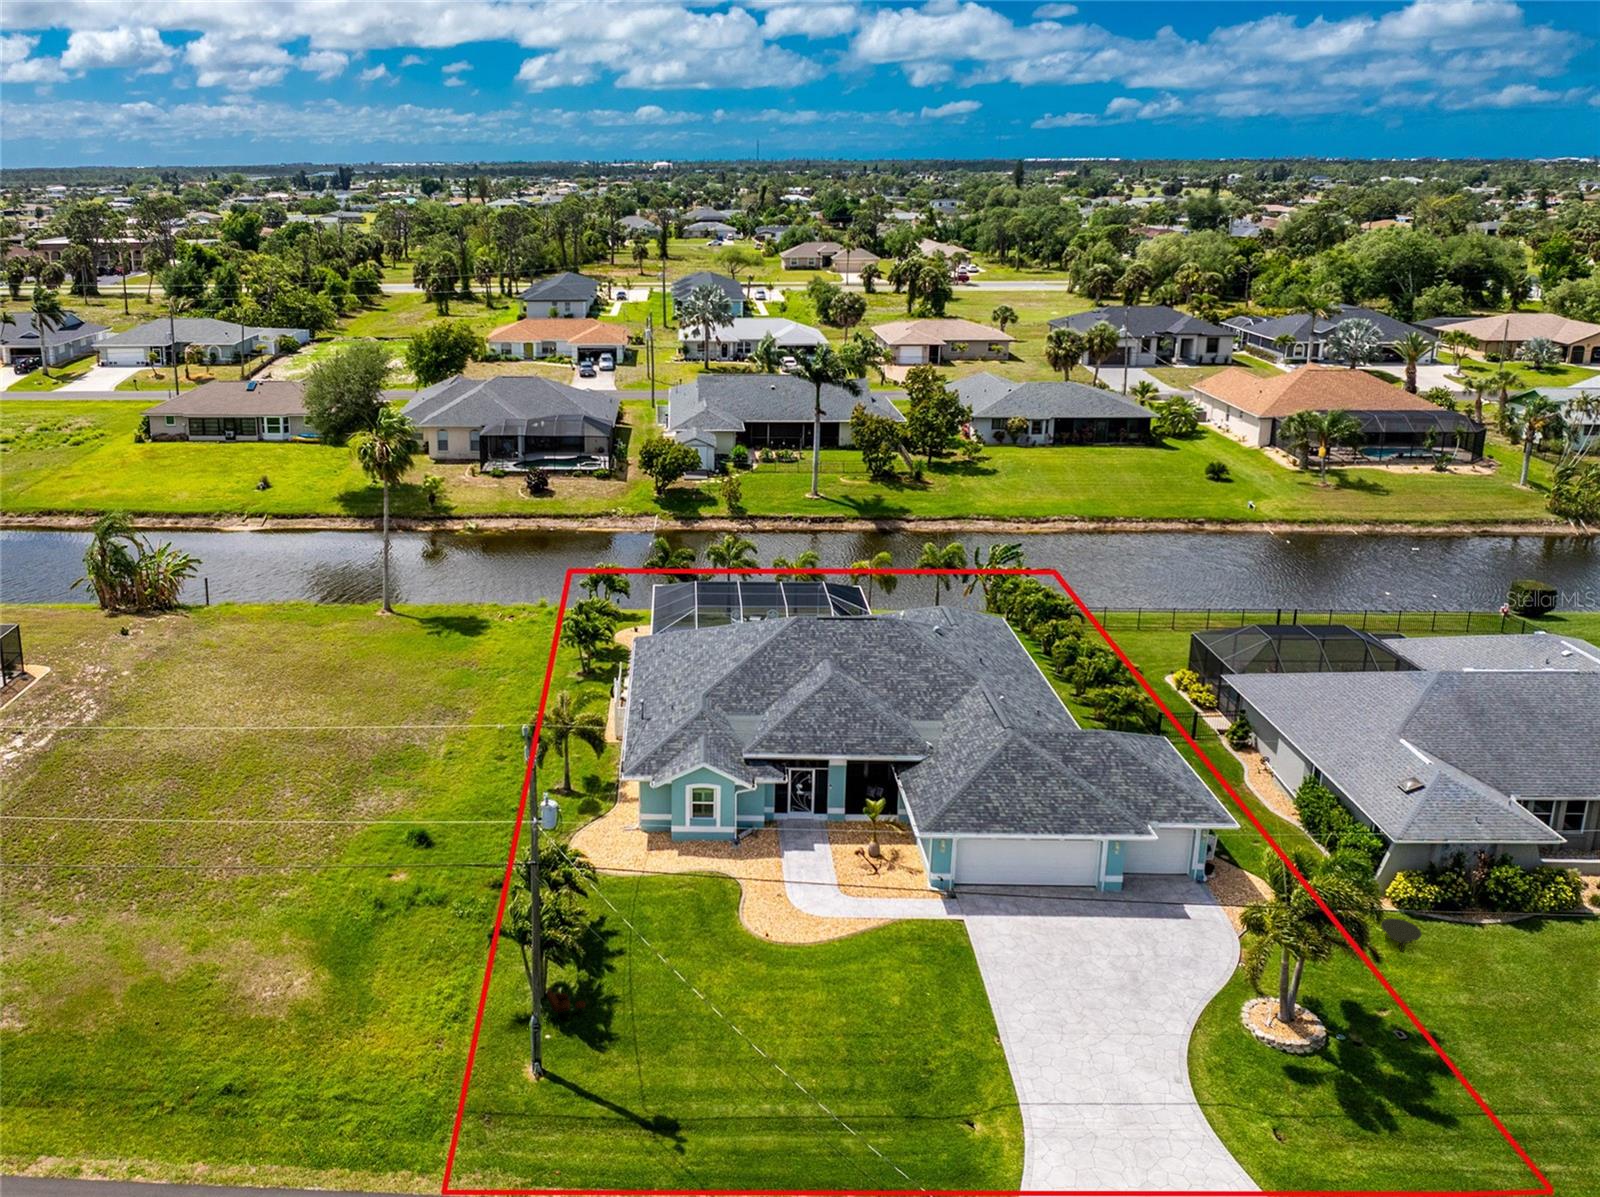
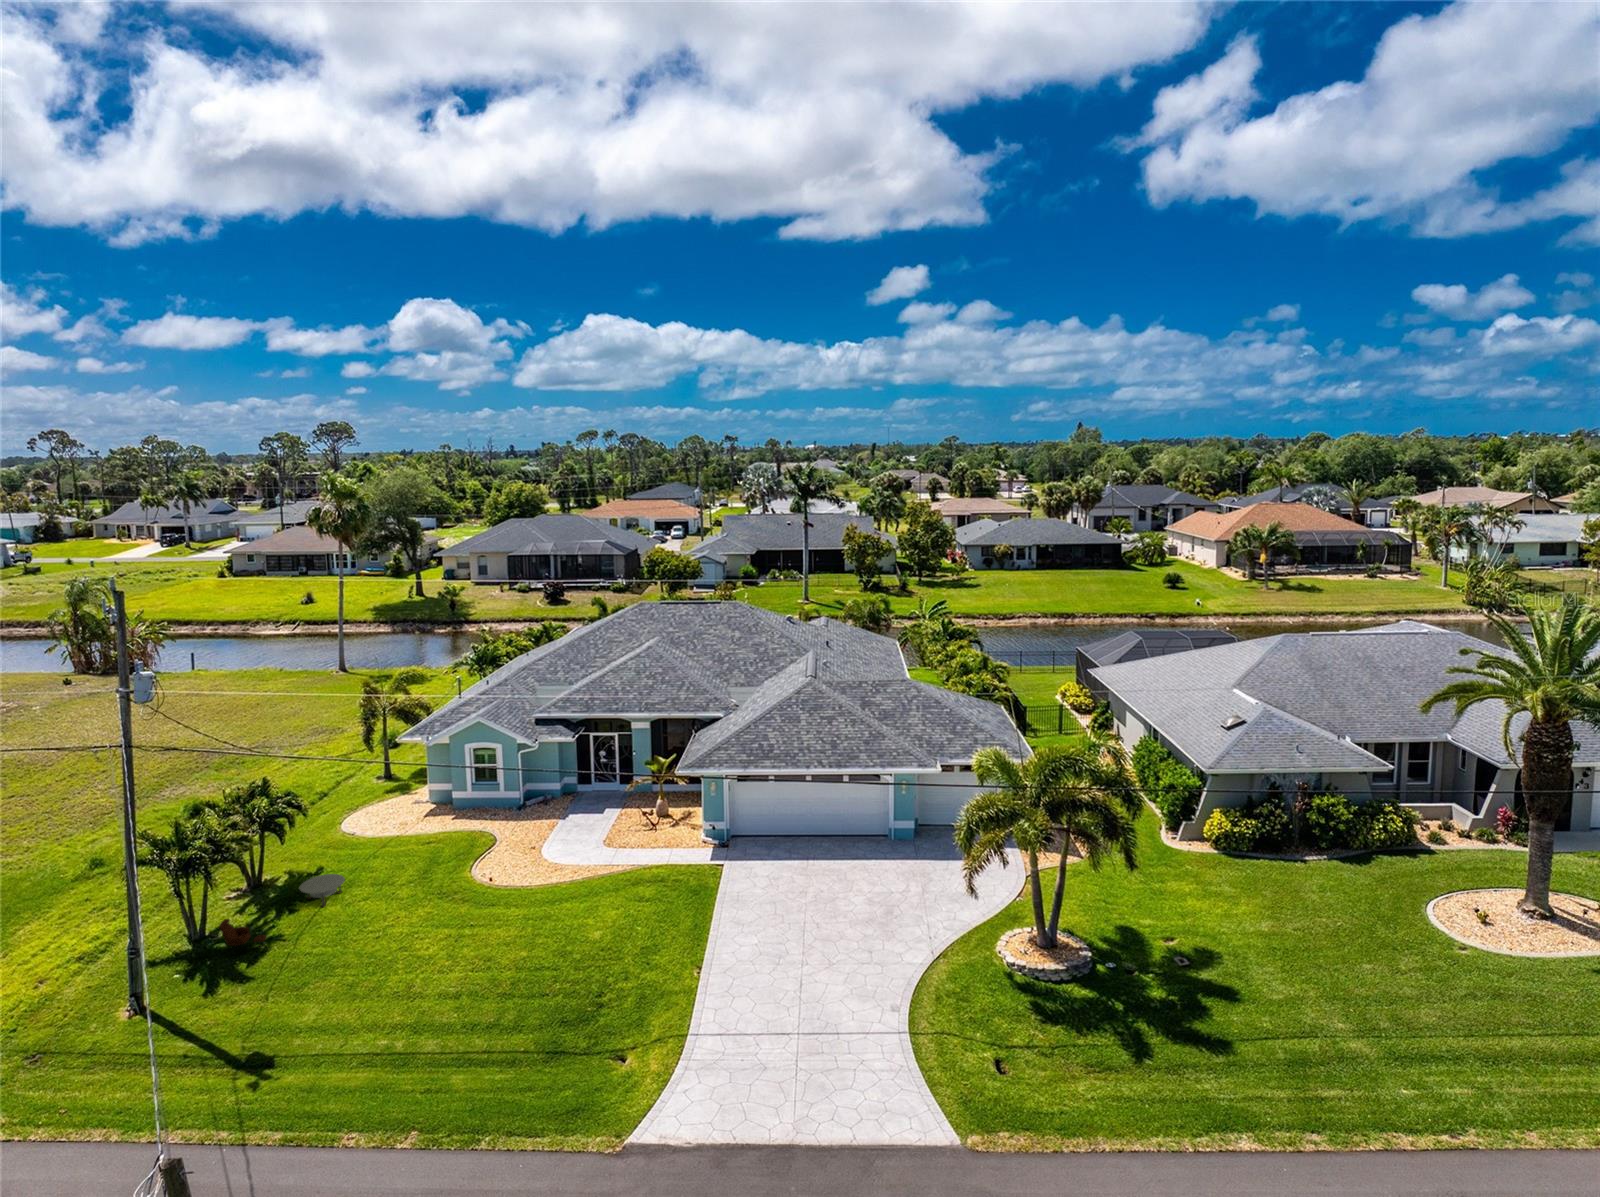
round table: present [1381,918,1422,952] -> present [300,874,345,907]

